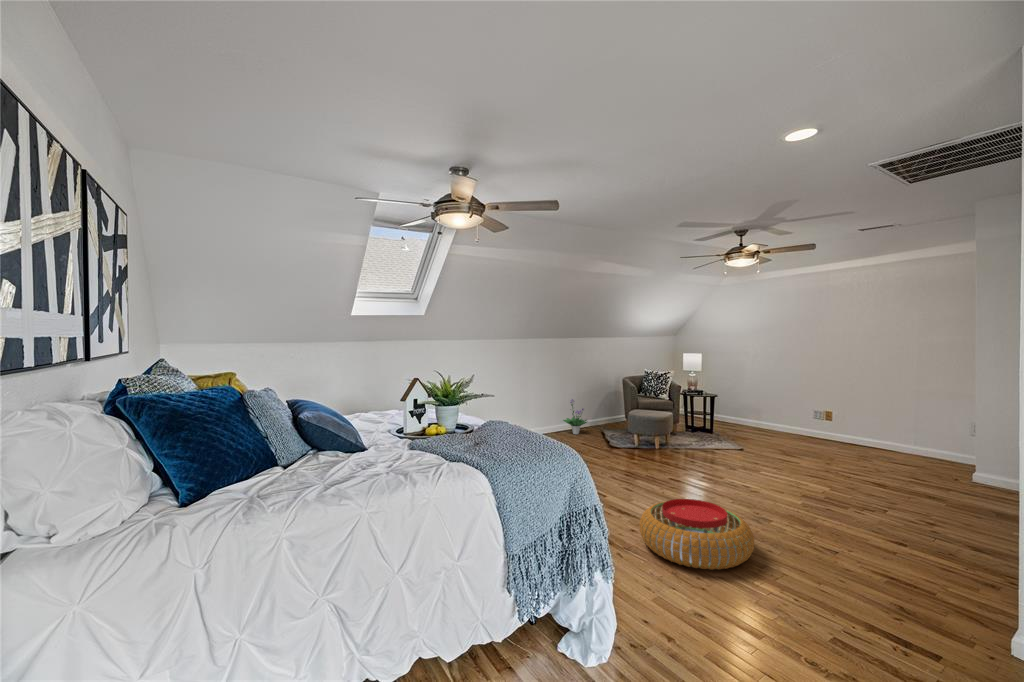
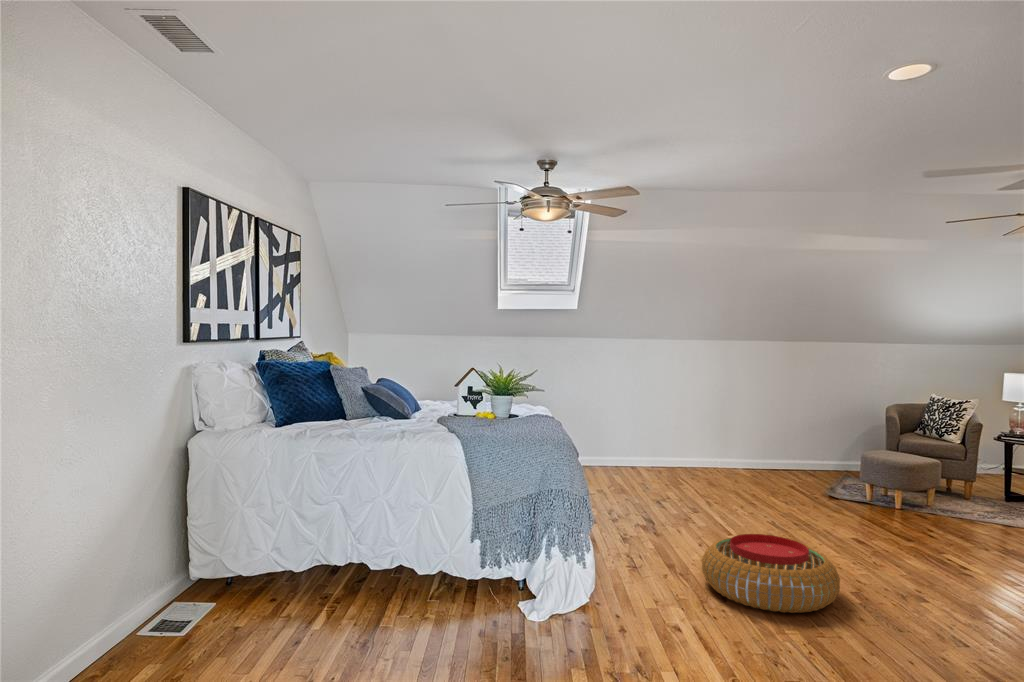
potted plant: present [563,399,587,434] -> none [776,426,814,475]

